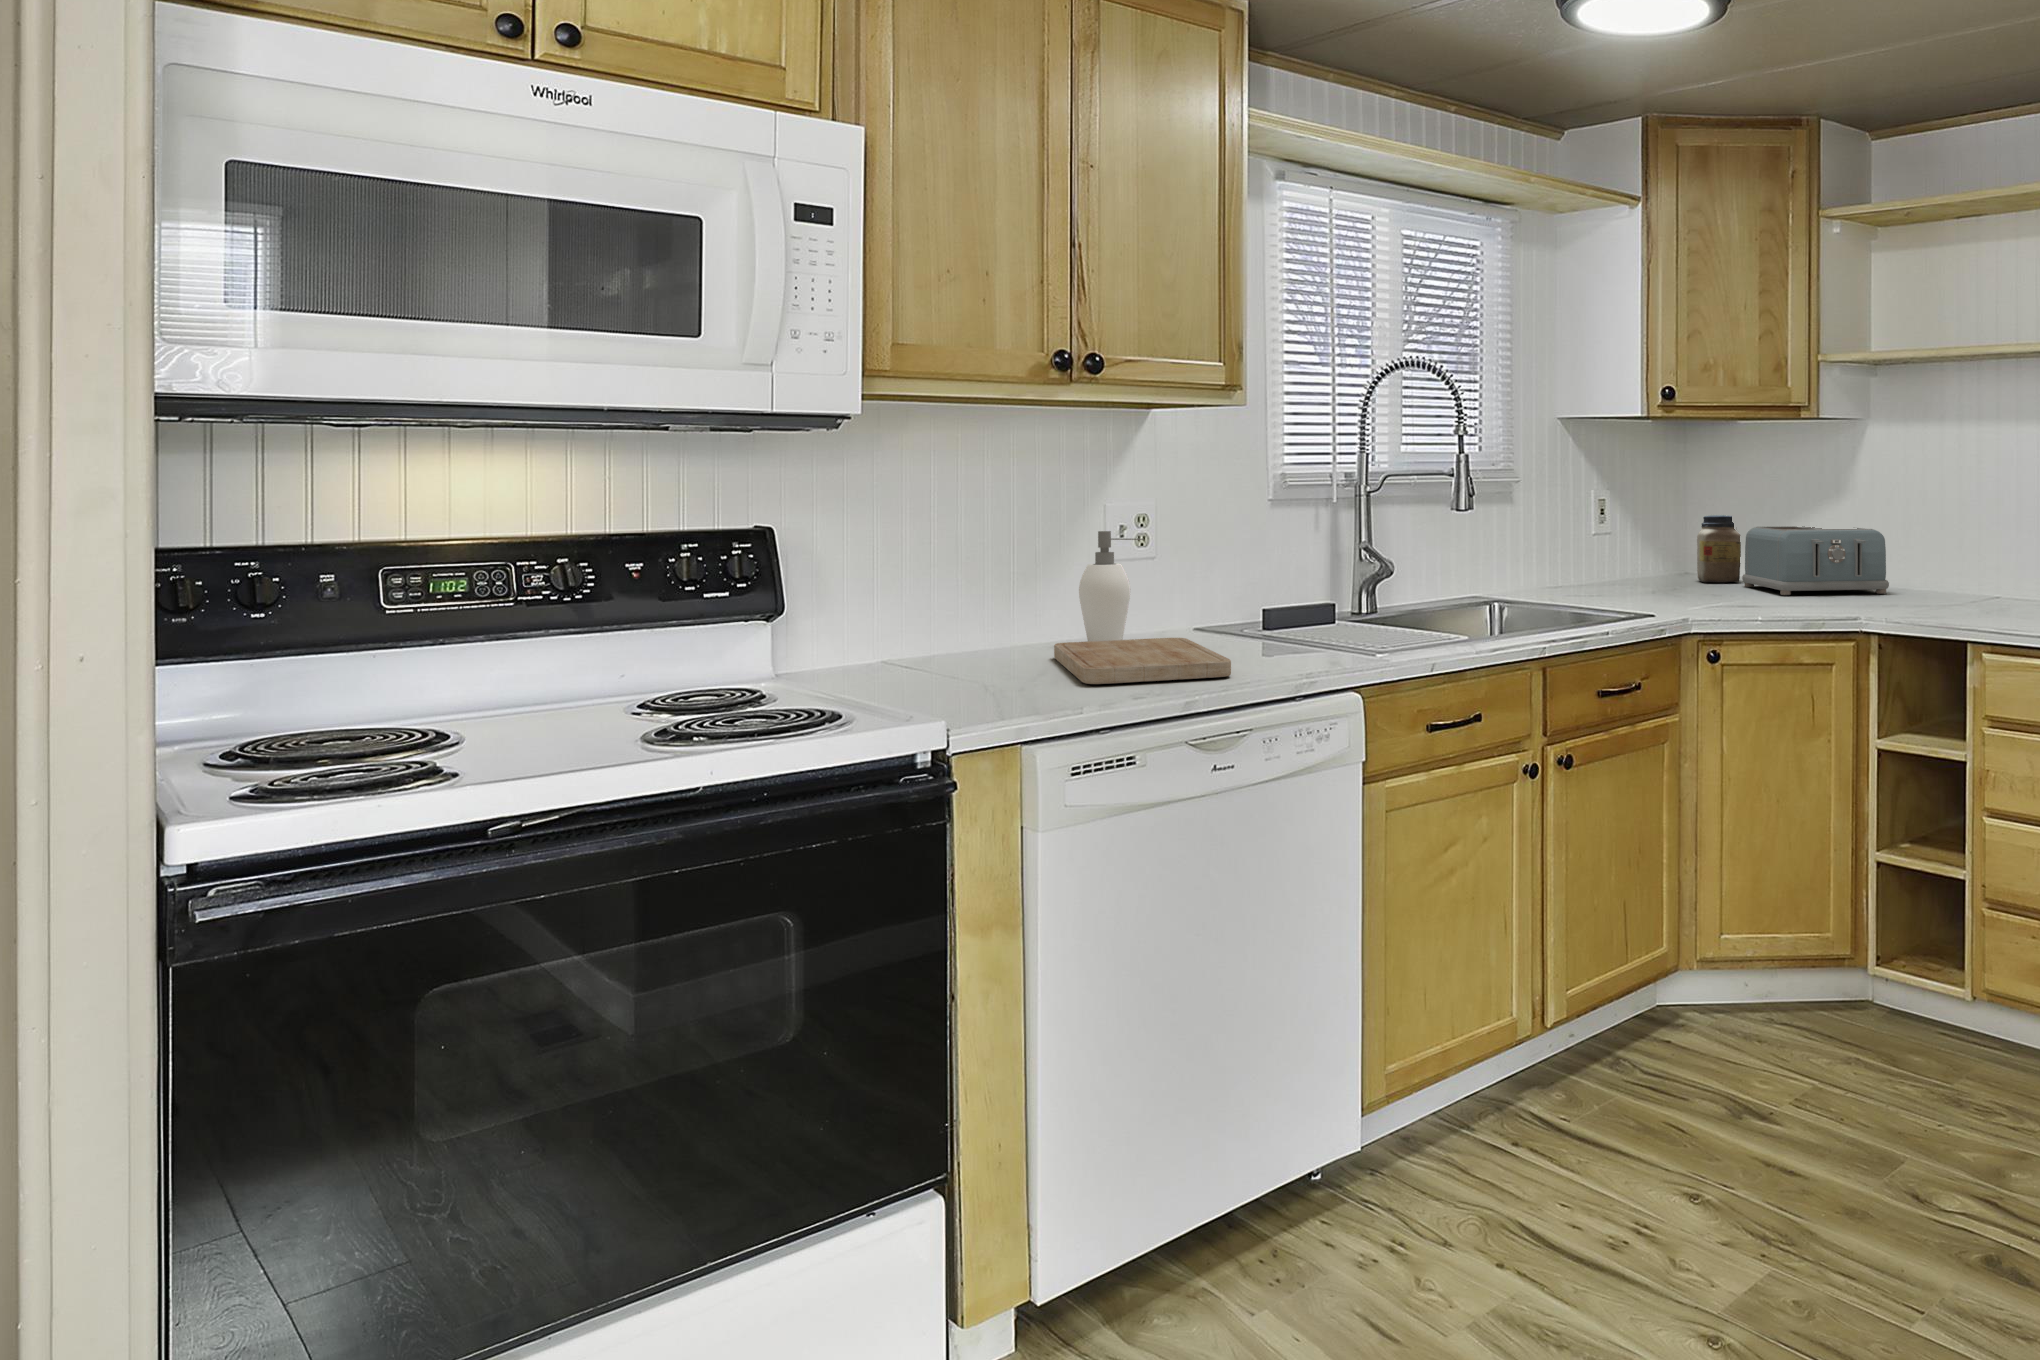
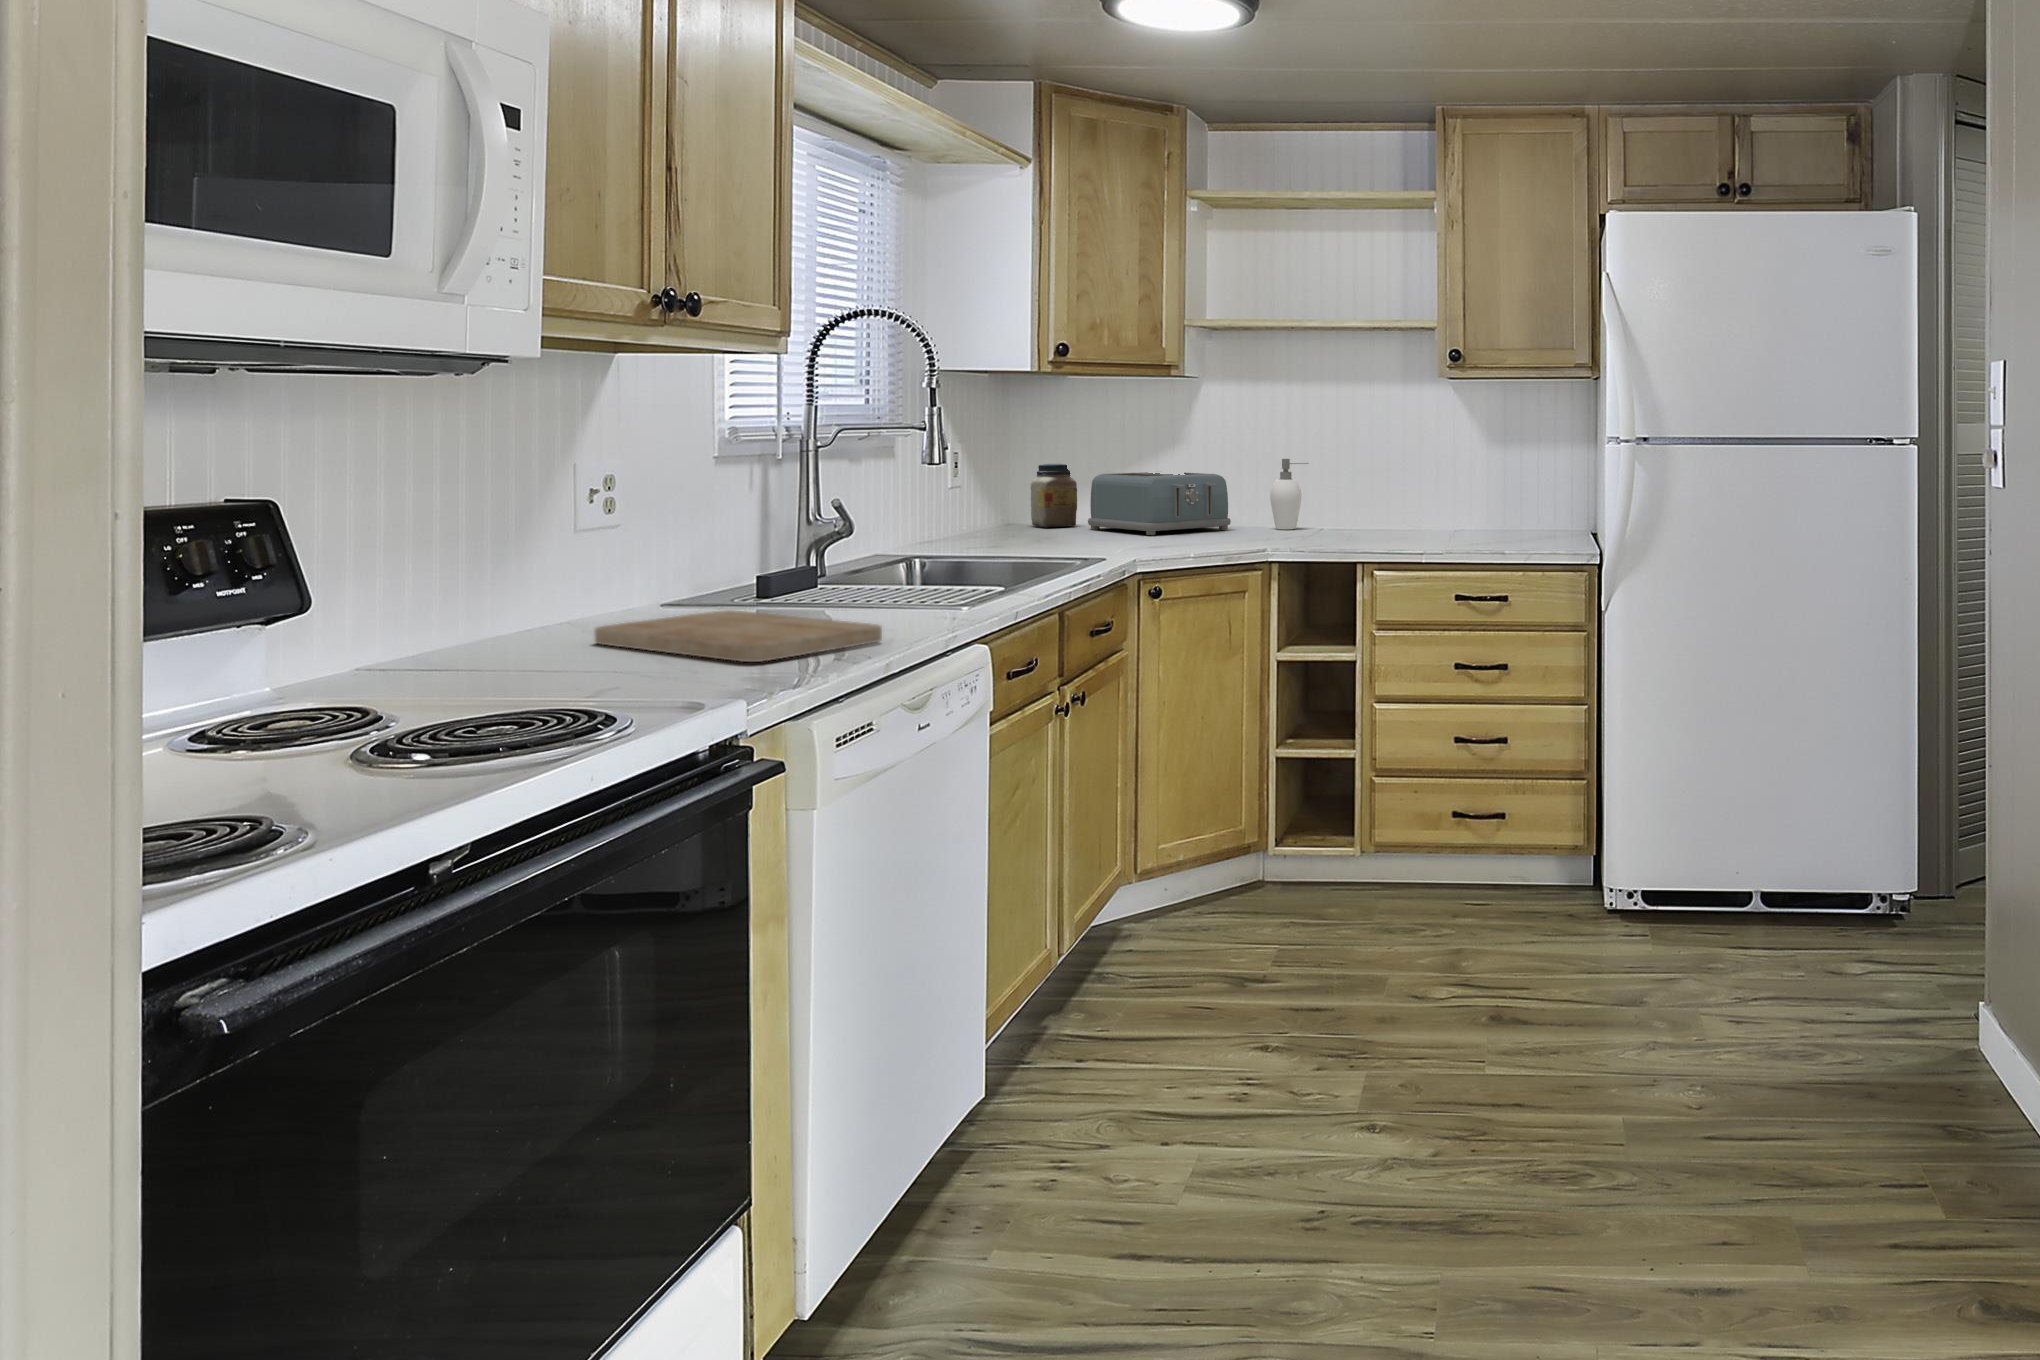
soap dispenser: present [1079,531,1144,641] -> present [1270,459,1309,529]

